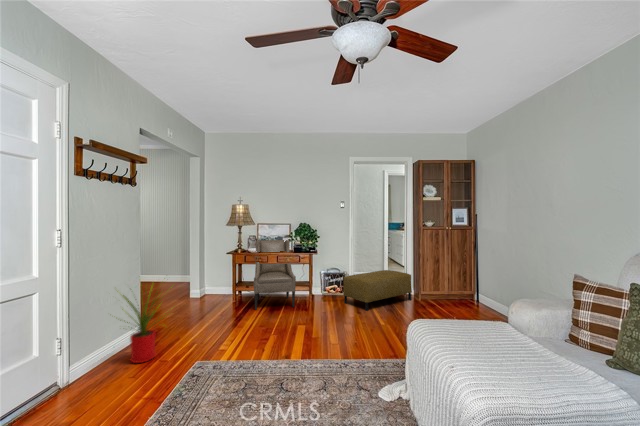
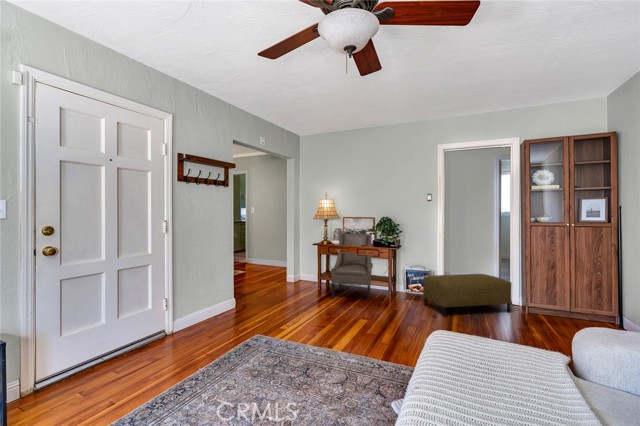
house plant: present [117,291,160,363] -> none [199,259,250,327]

